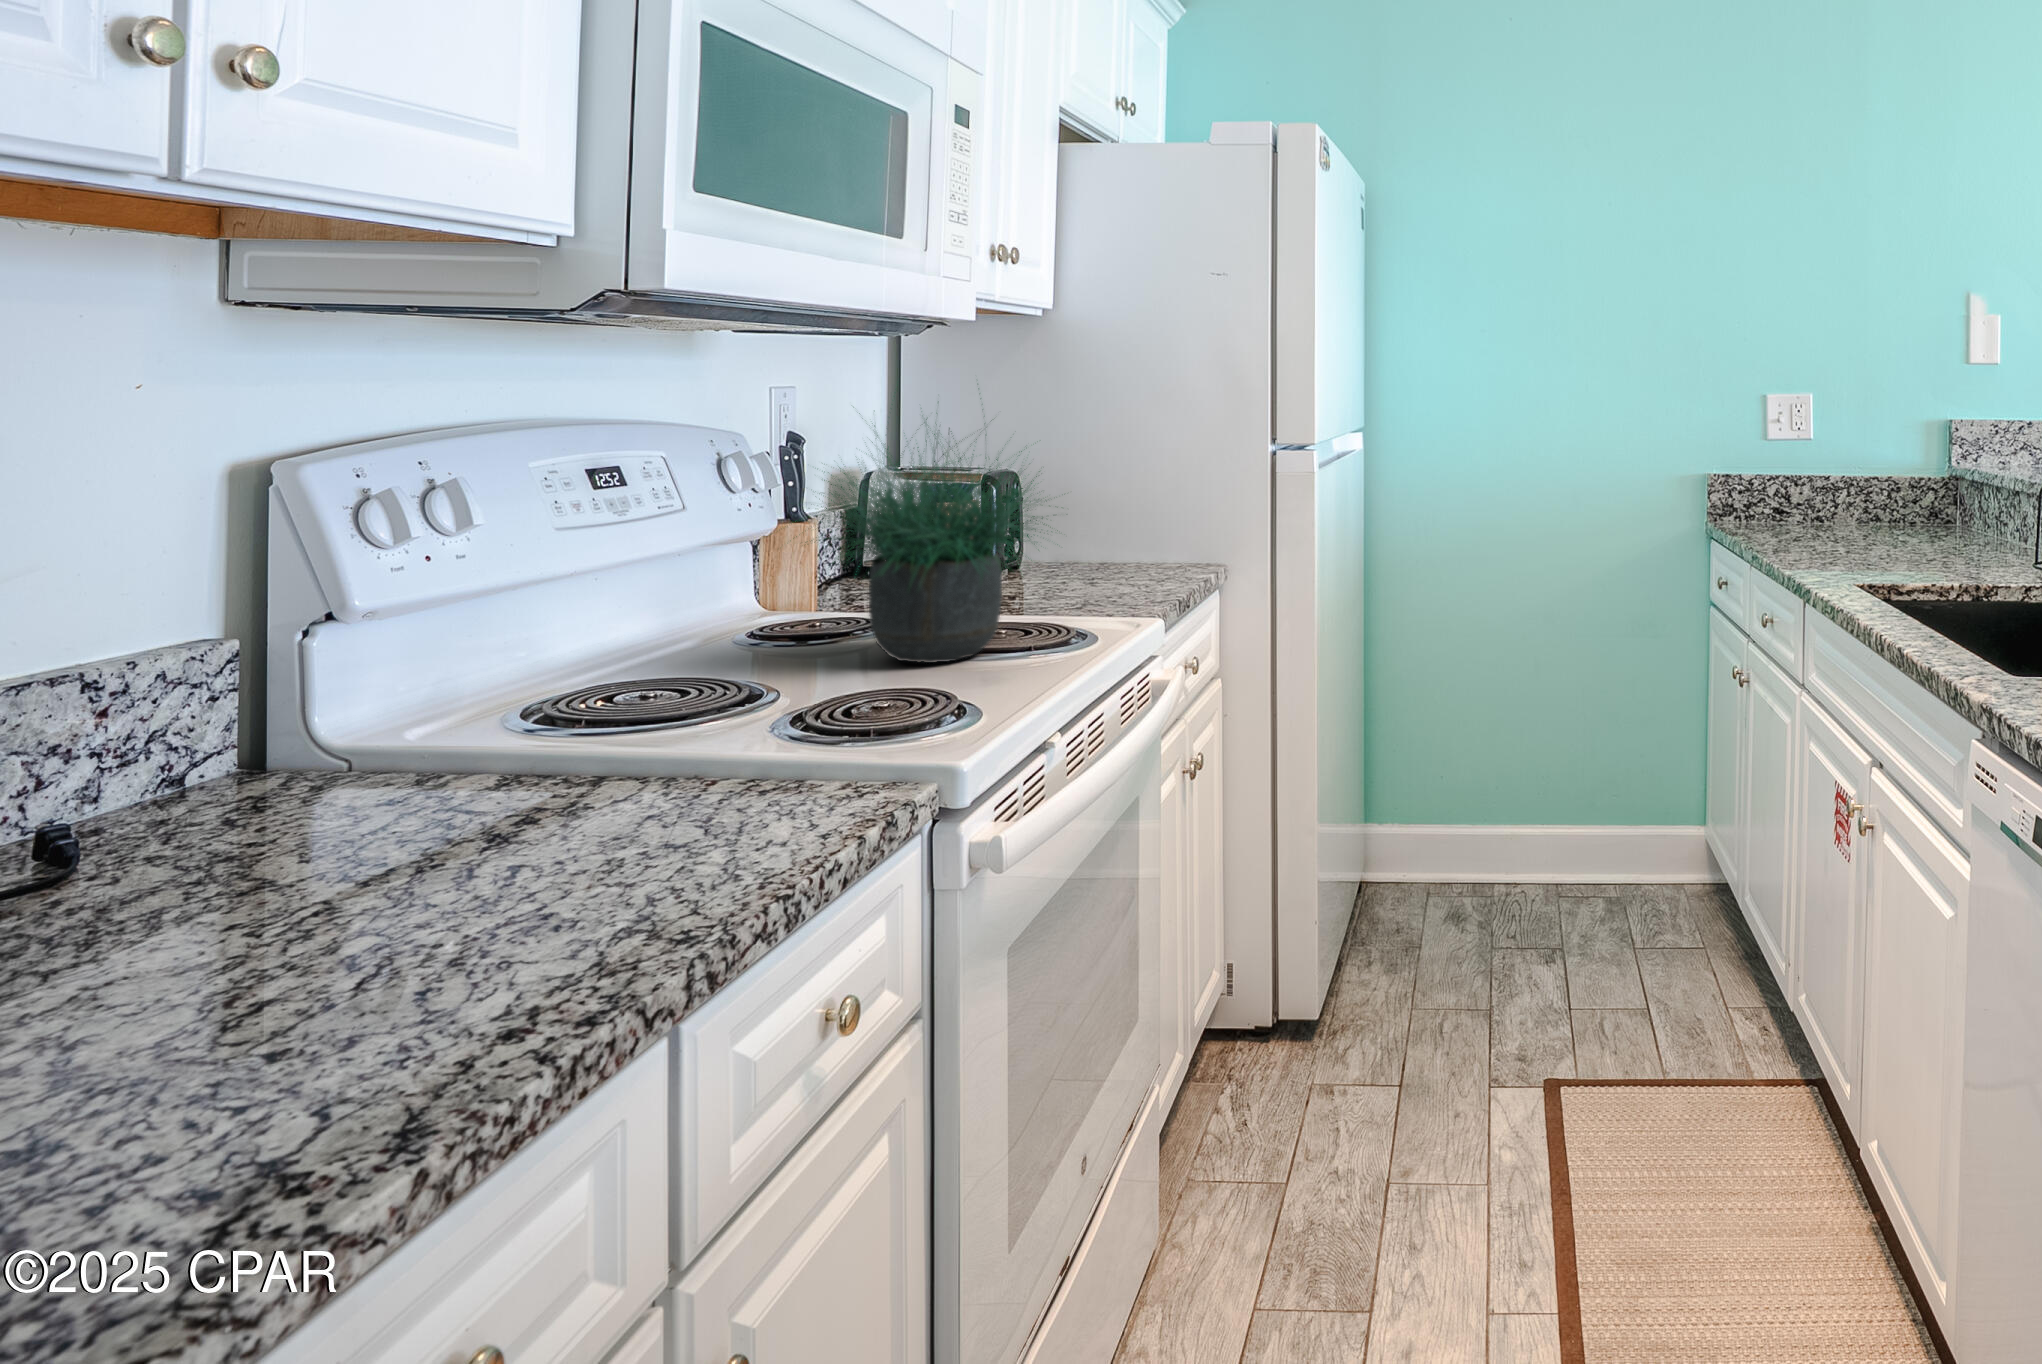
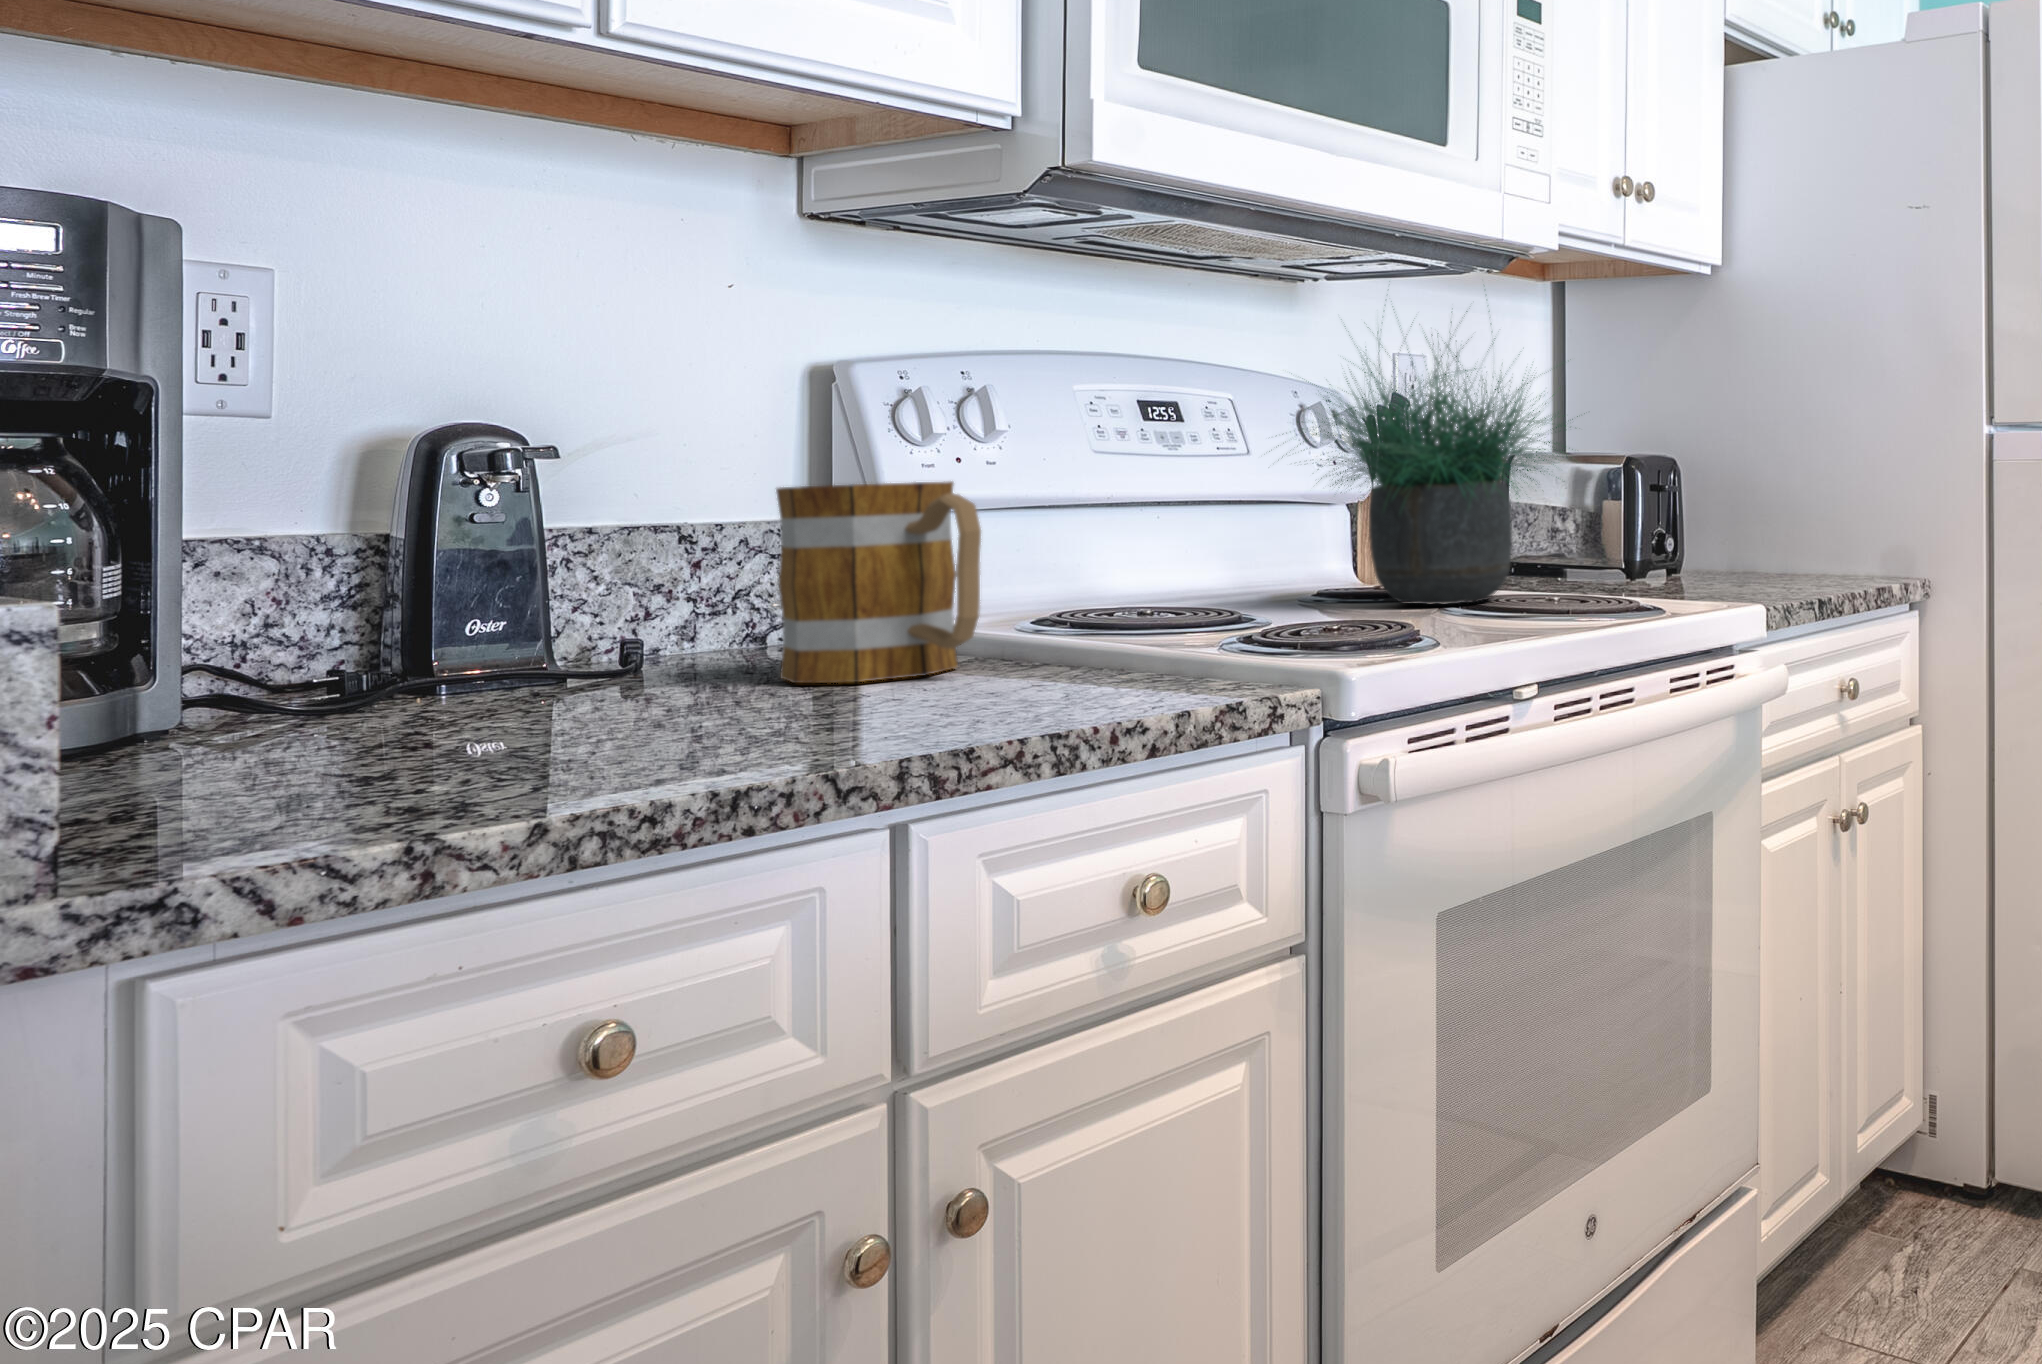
mug: none [332,624,621,866] -> present [776,482,981,683]

